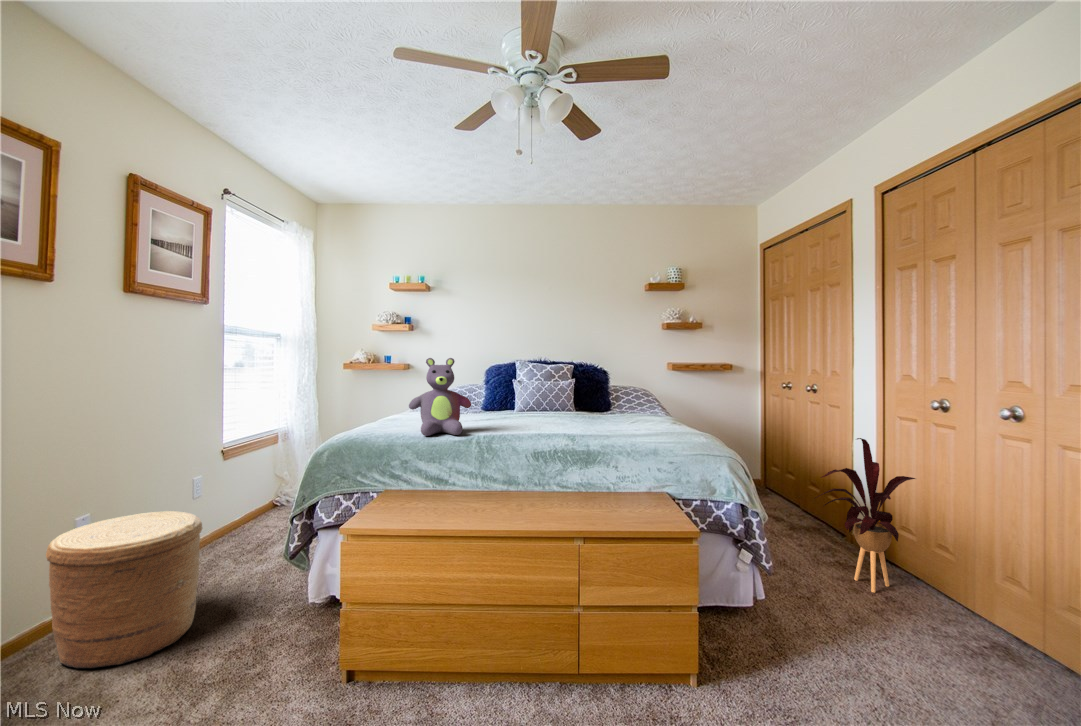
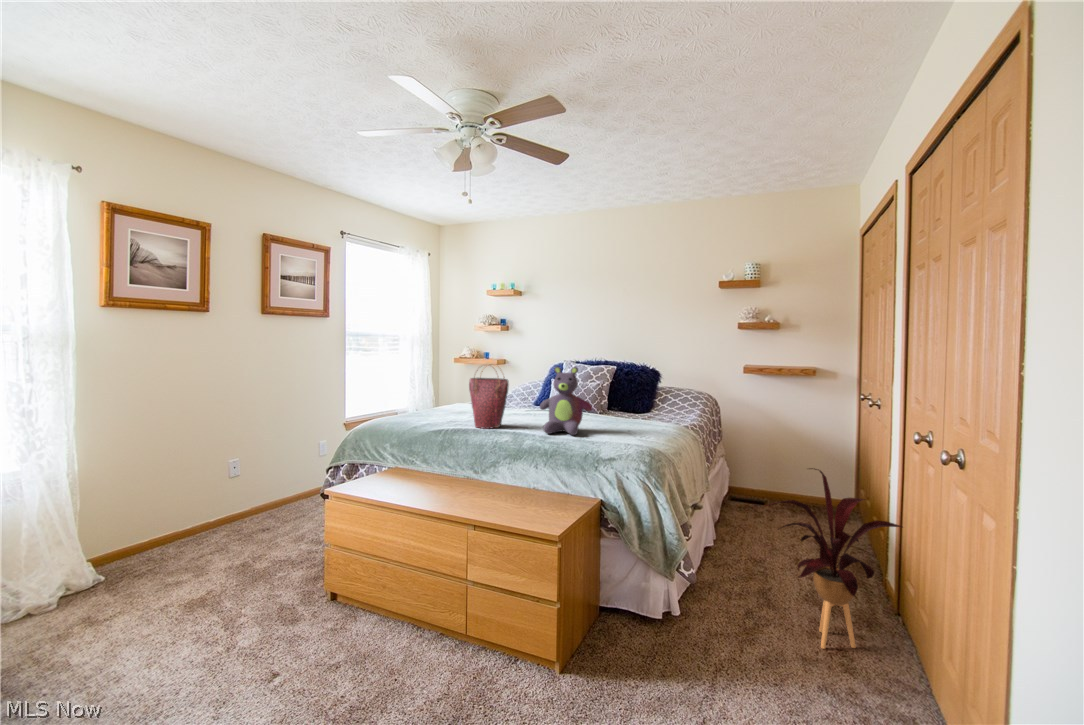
stuffed bear: present [409,358,471,436] -> present [540,367,592,435]
handbag: none [492,359,543,434] -> present [469,364,509,429]
woven basket: present [46,511,202,668] -> none [195,458,283,548]

